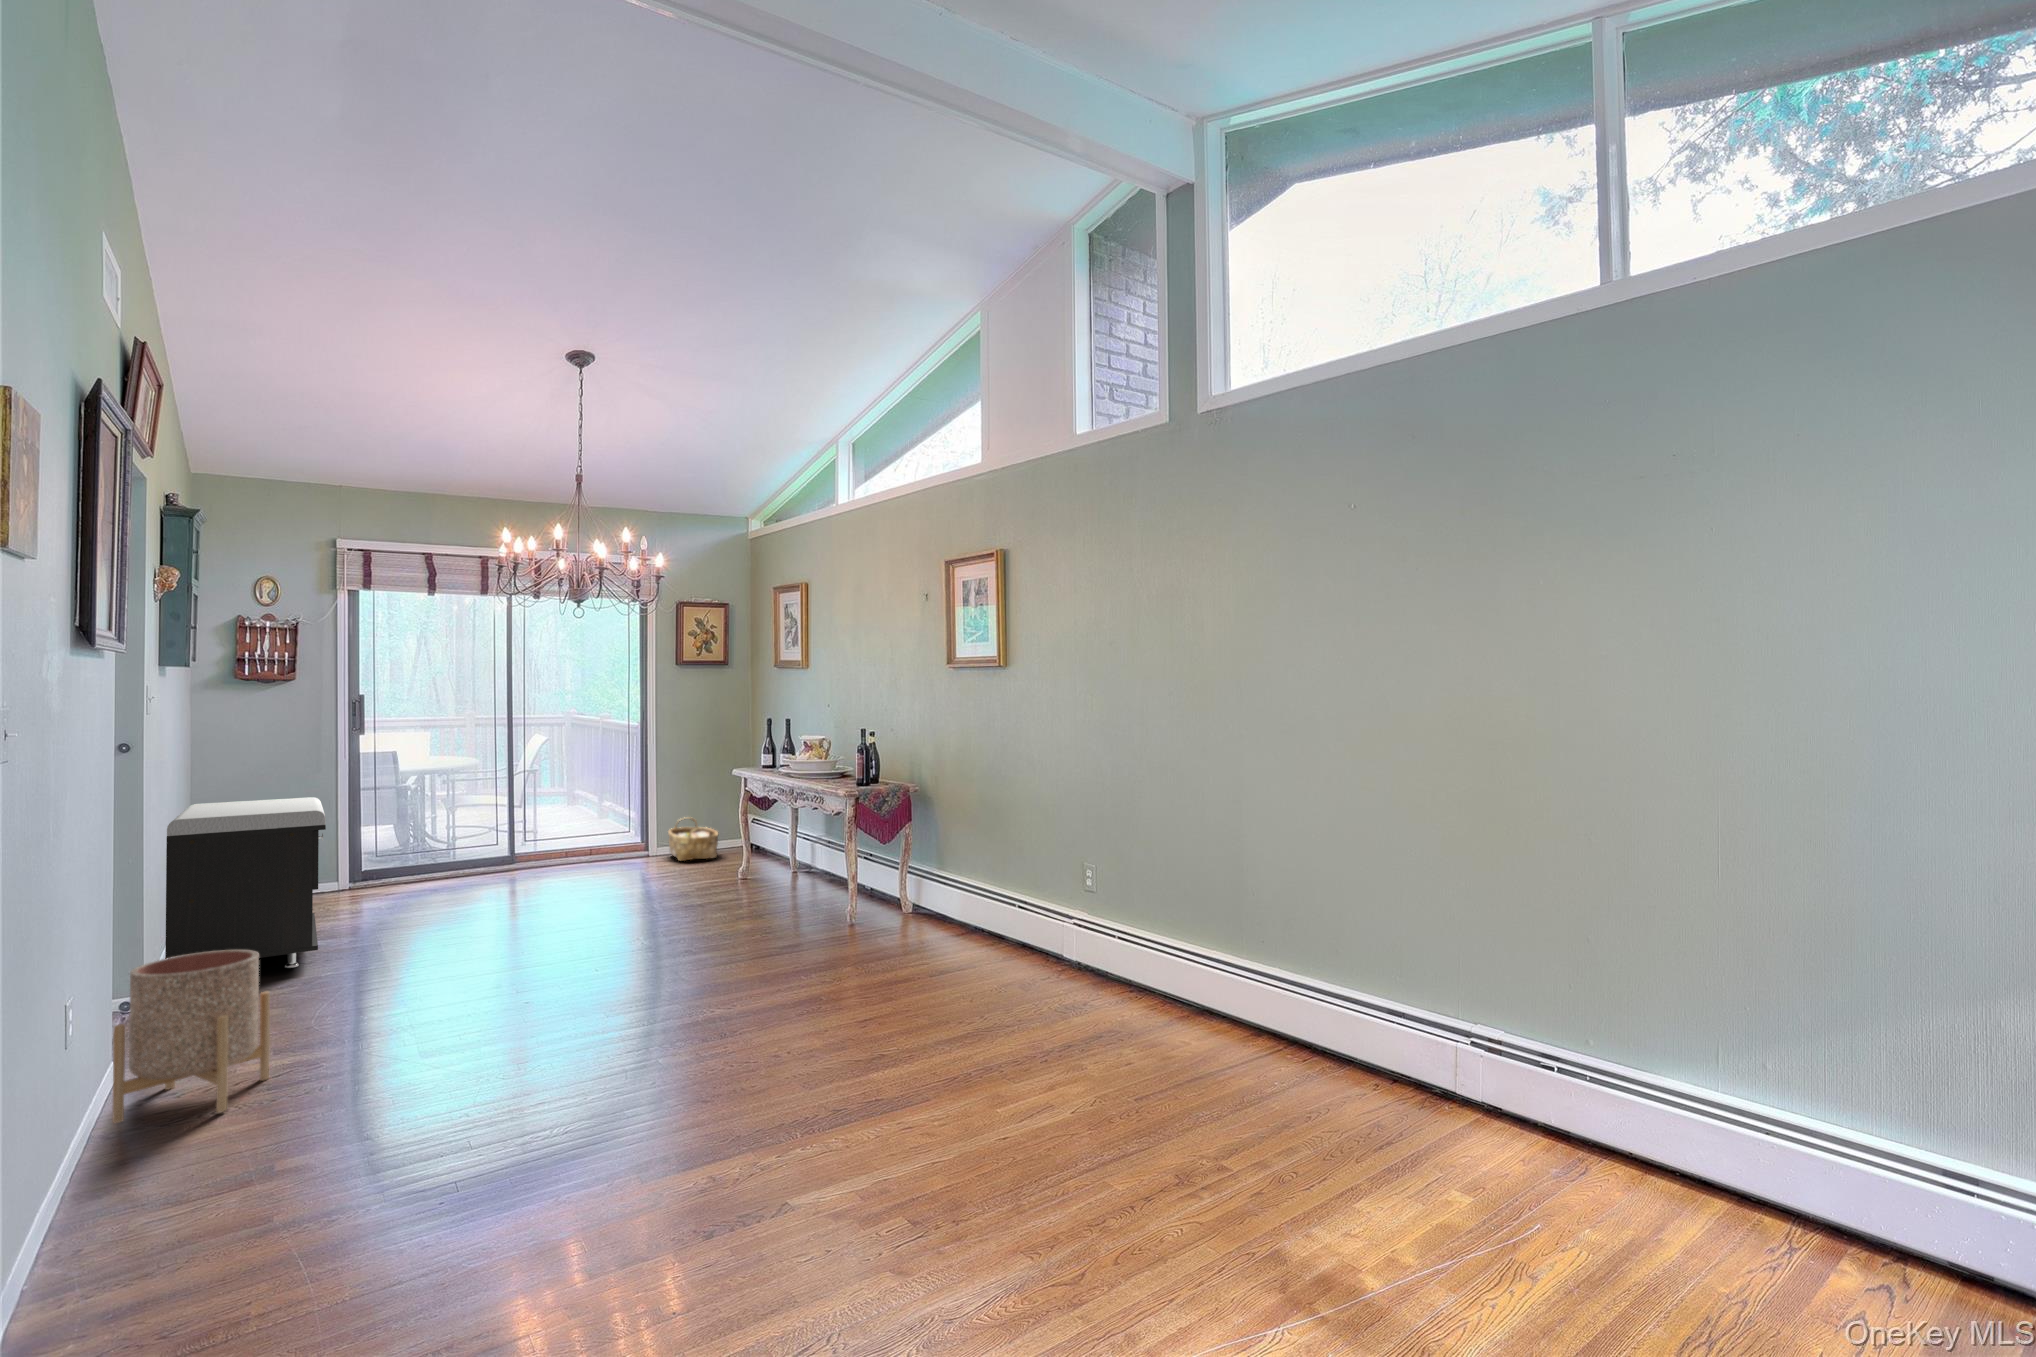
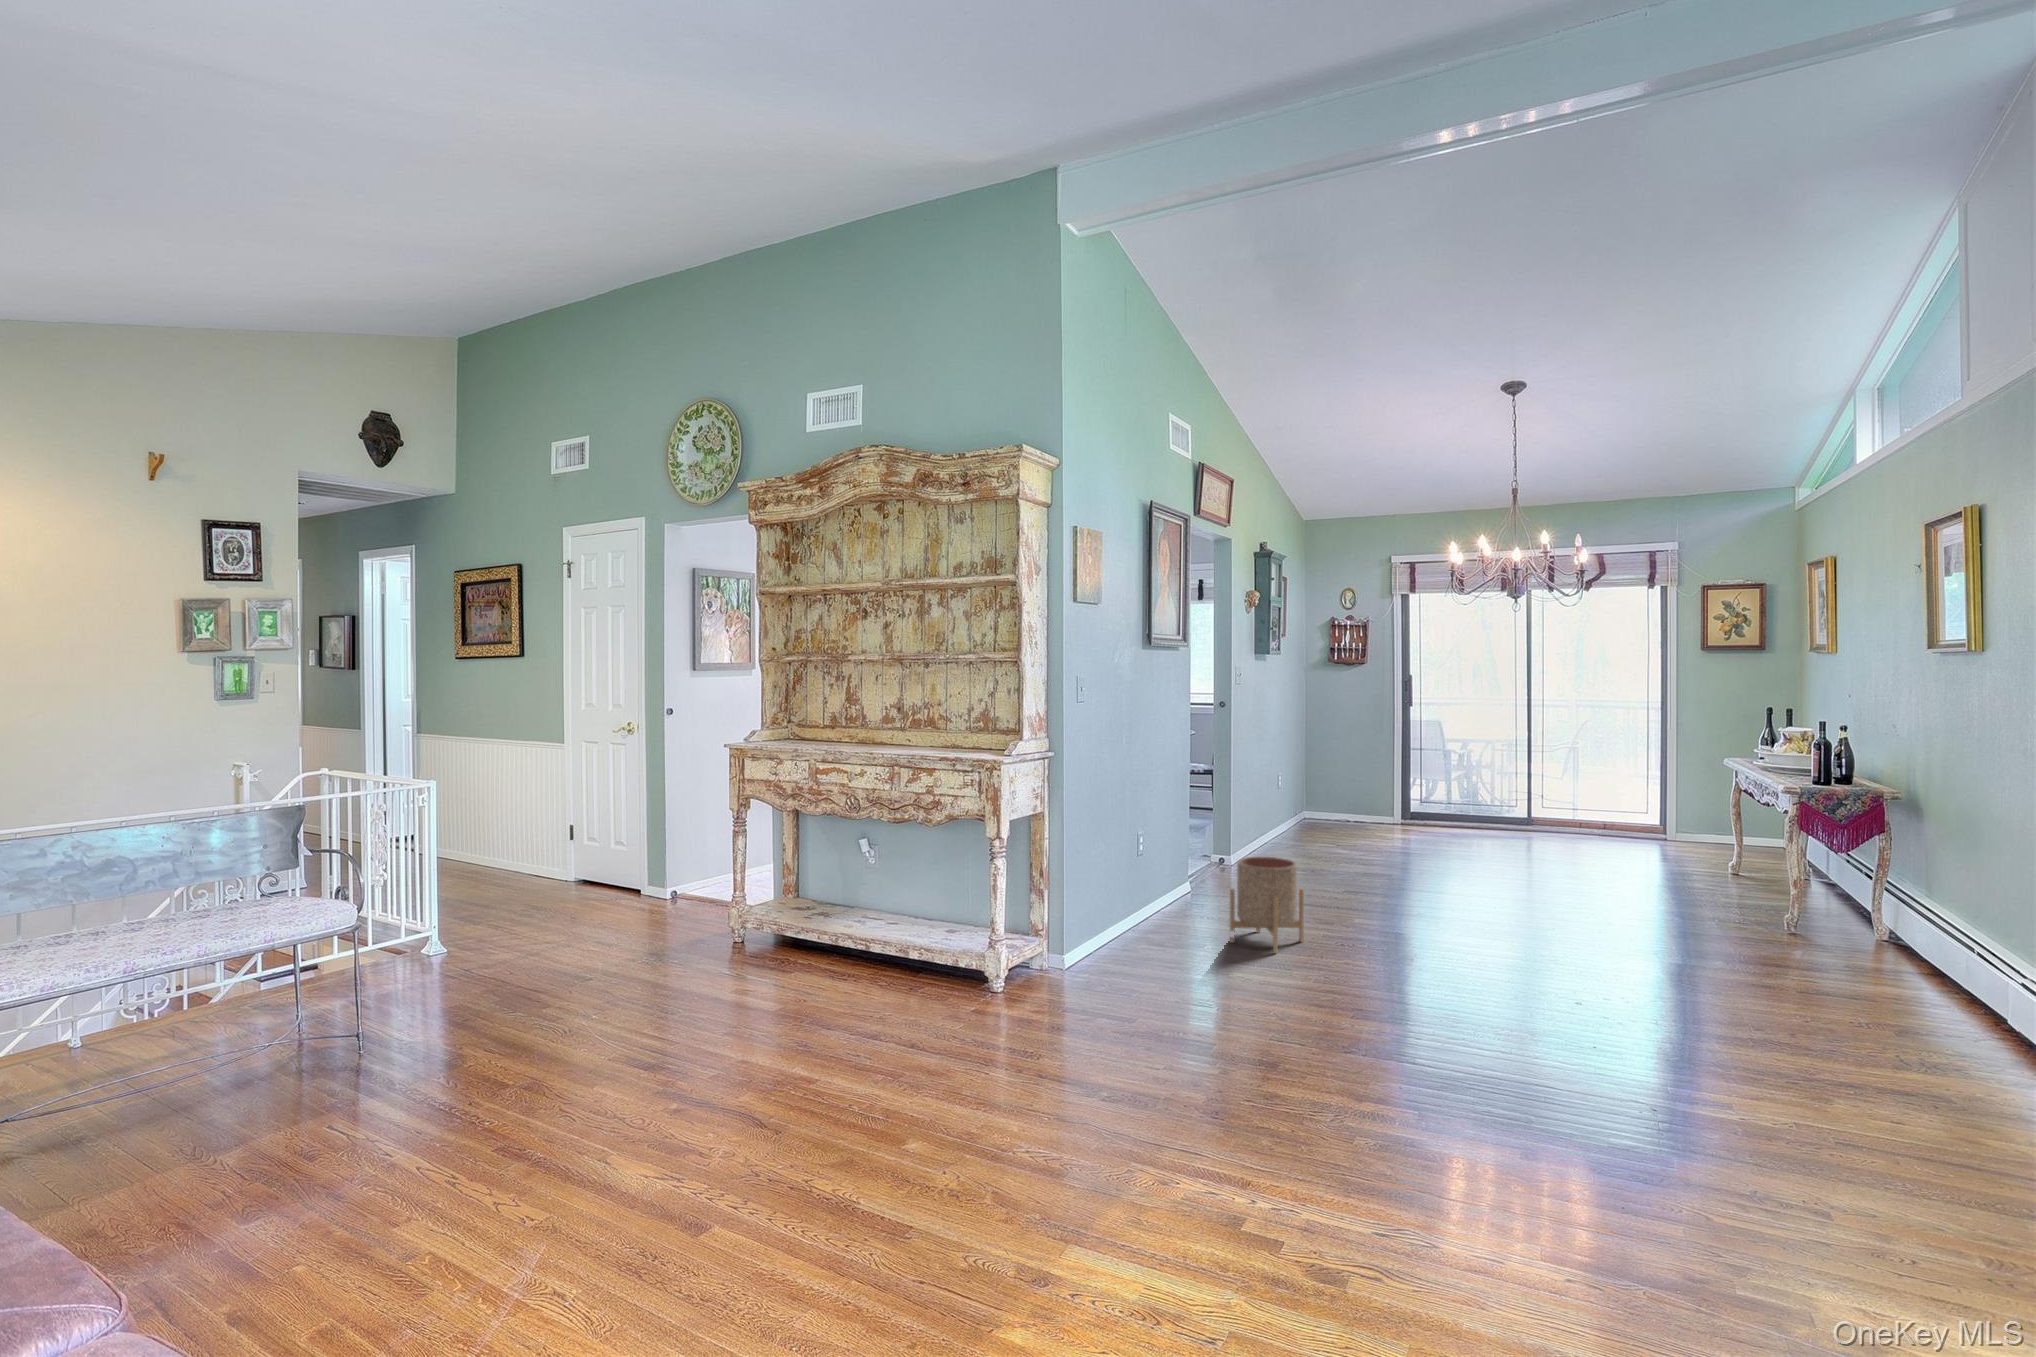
storage bench: present [165,797,326,968] -> none [1274,755,1372,877]
woven basket: present [668,817,718,861] -> none [1683,807,1740,854]

